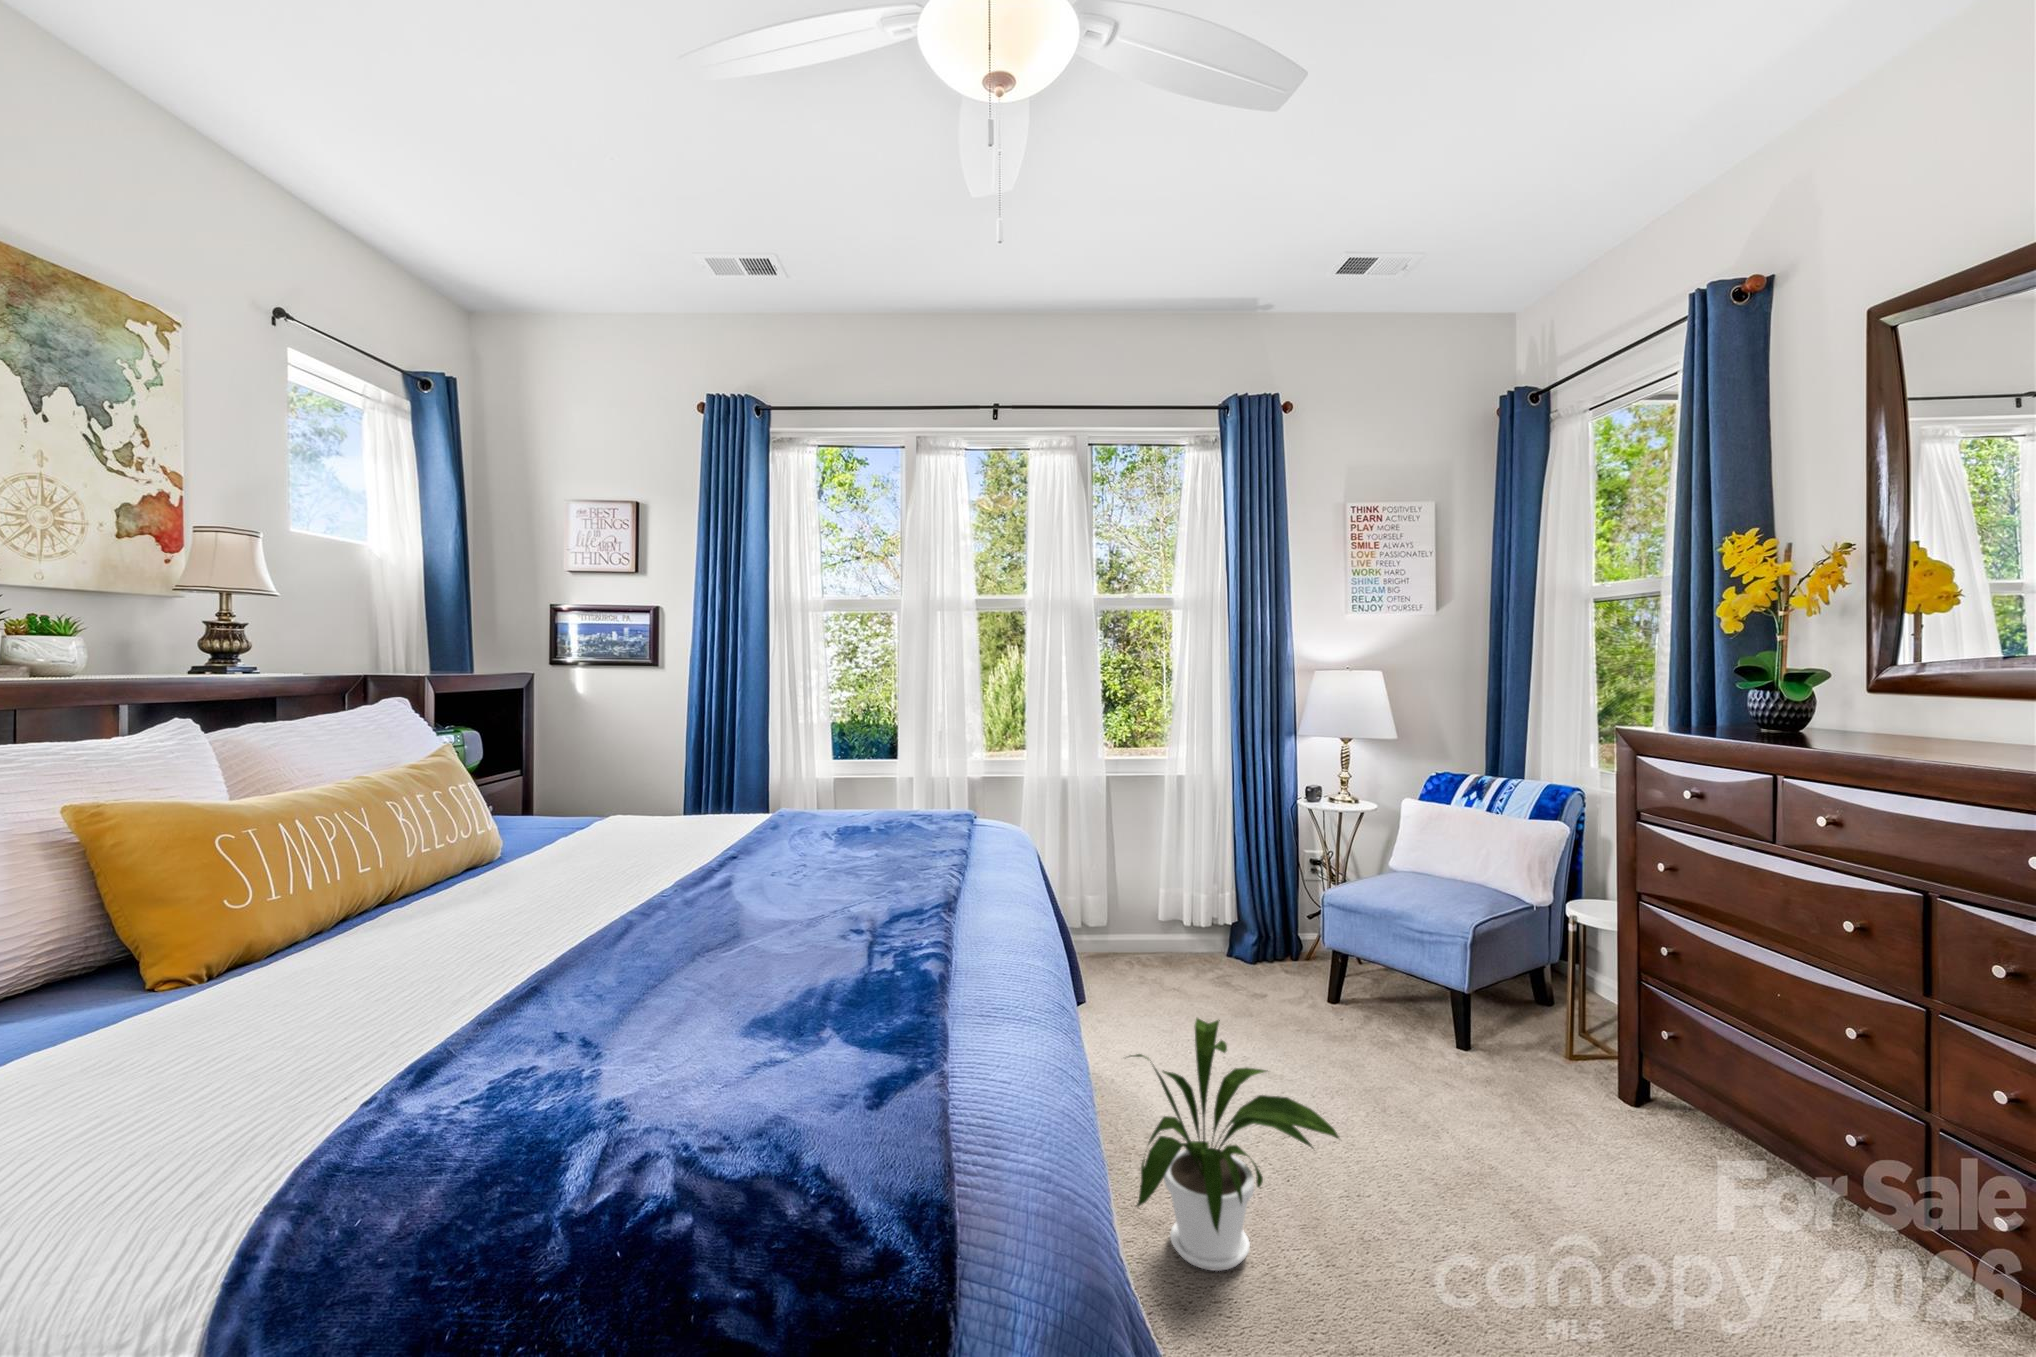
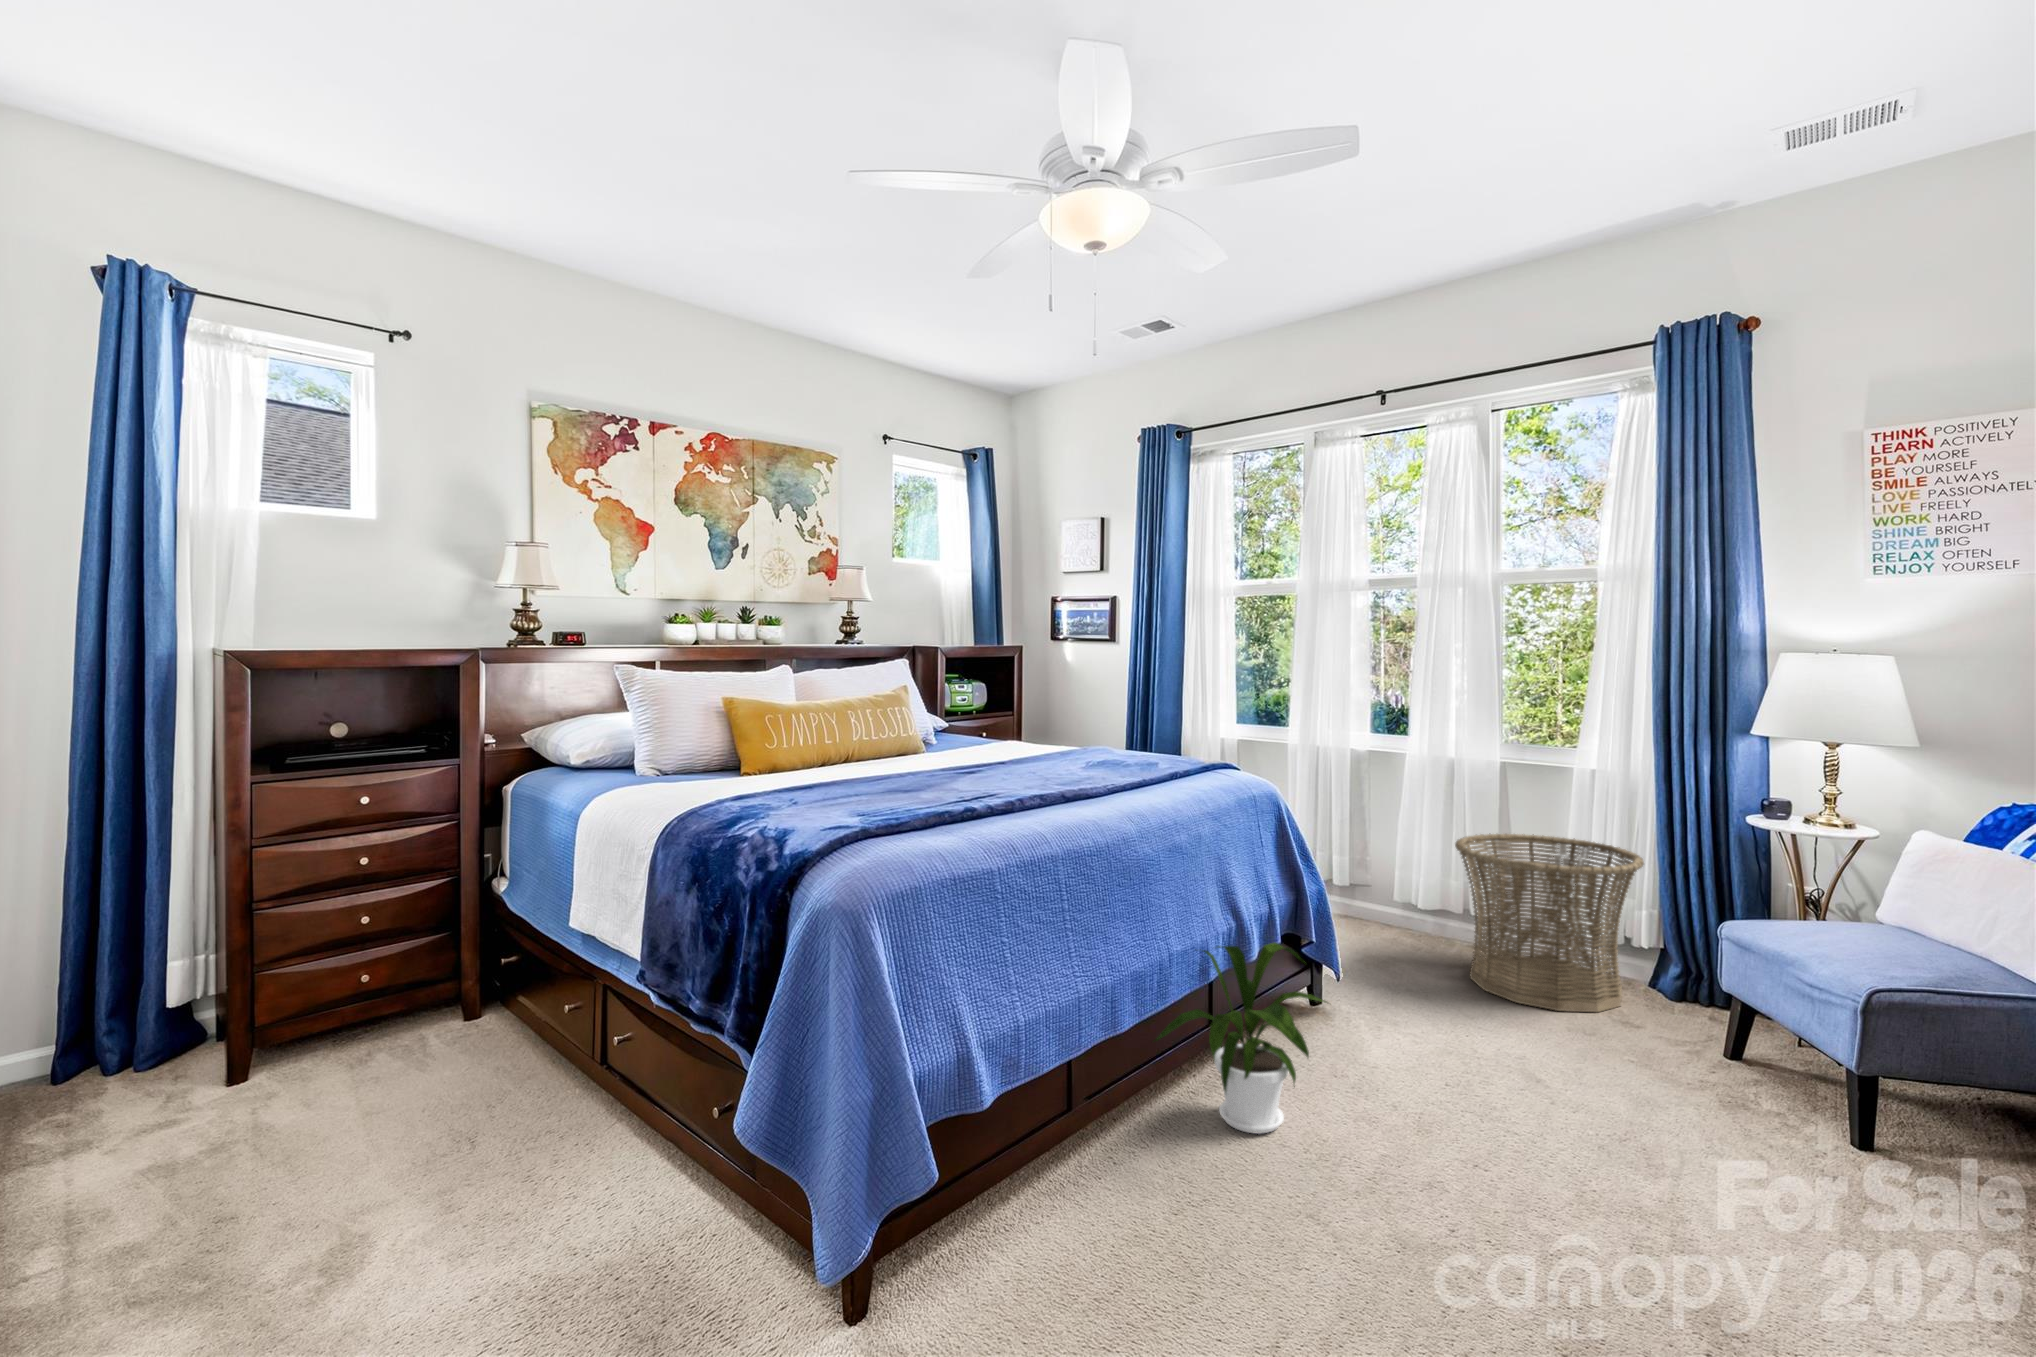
basket: none [1113,835,1263,998] -> present [1455,834,1644,1012]

